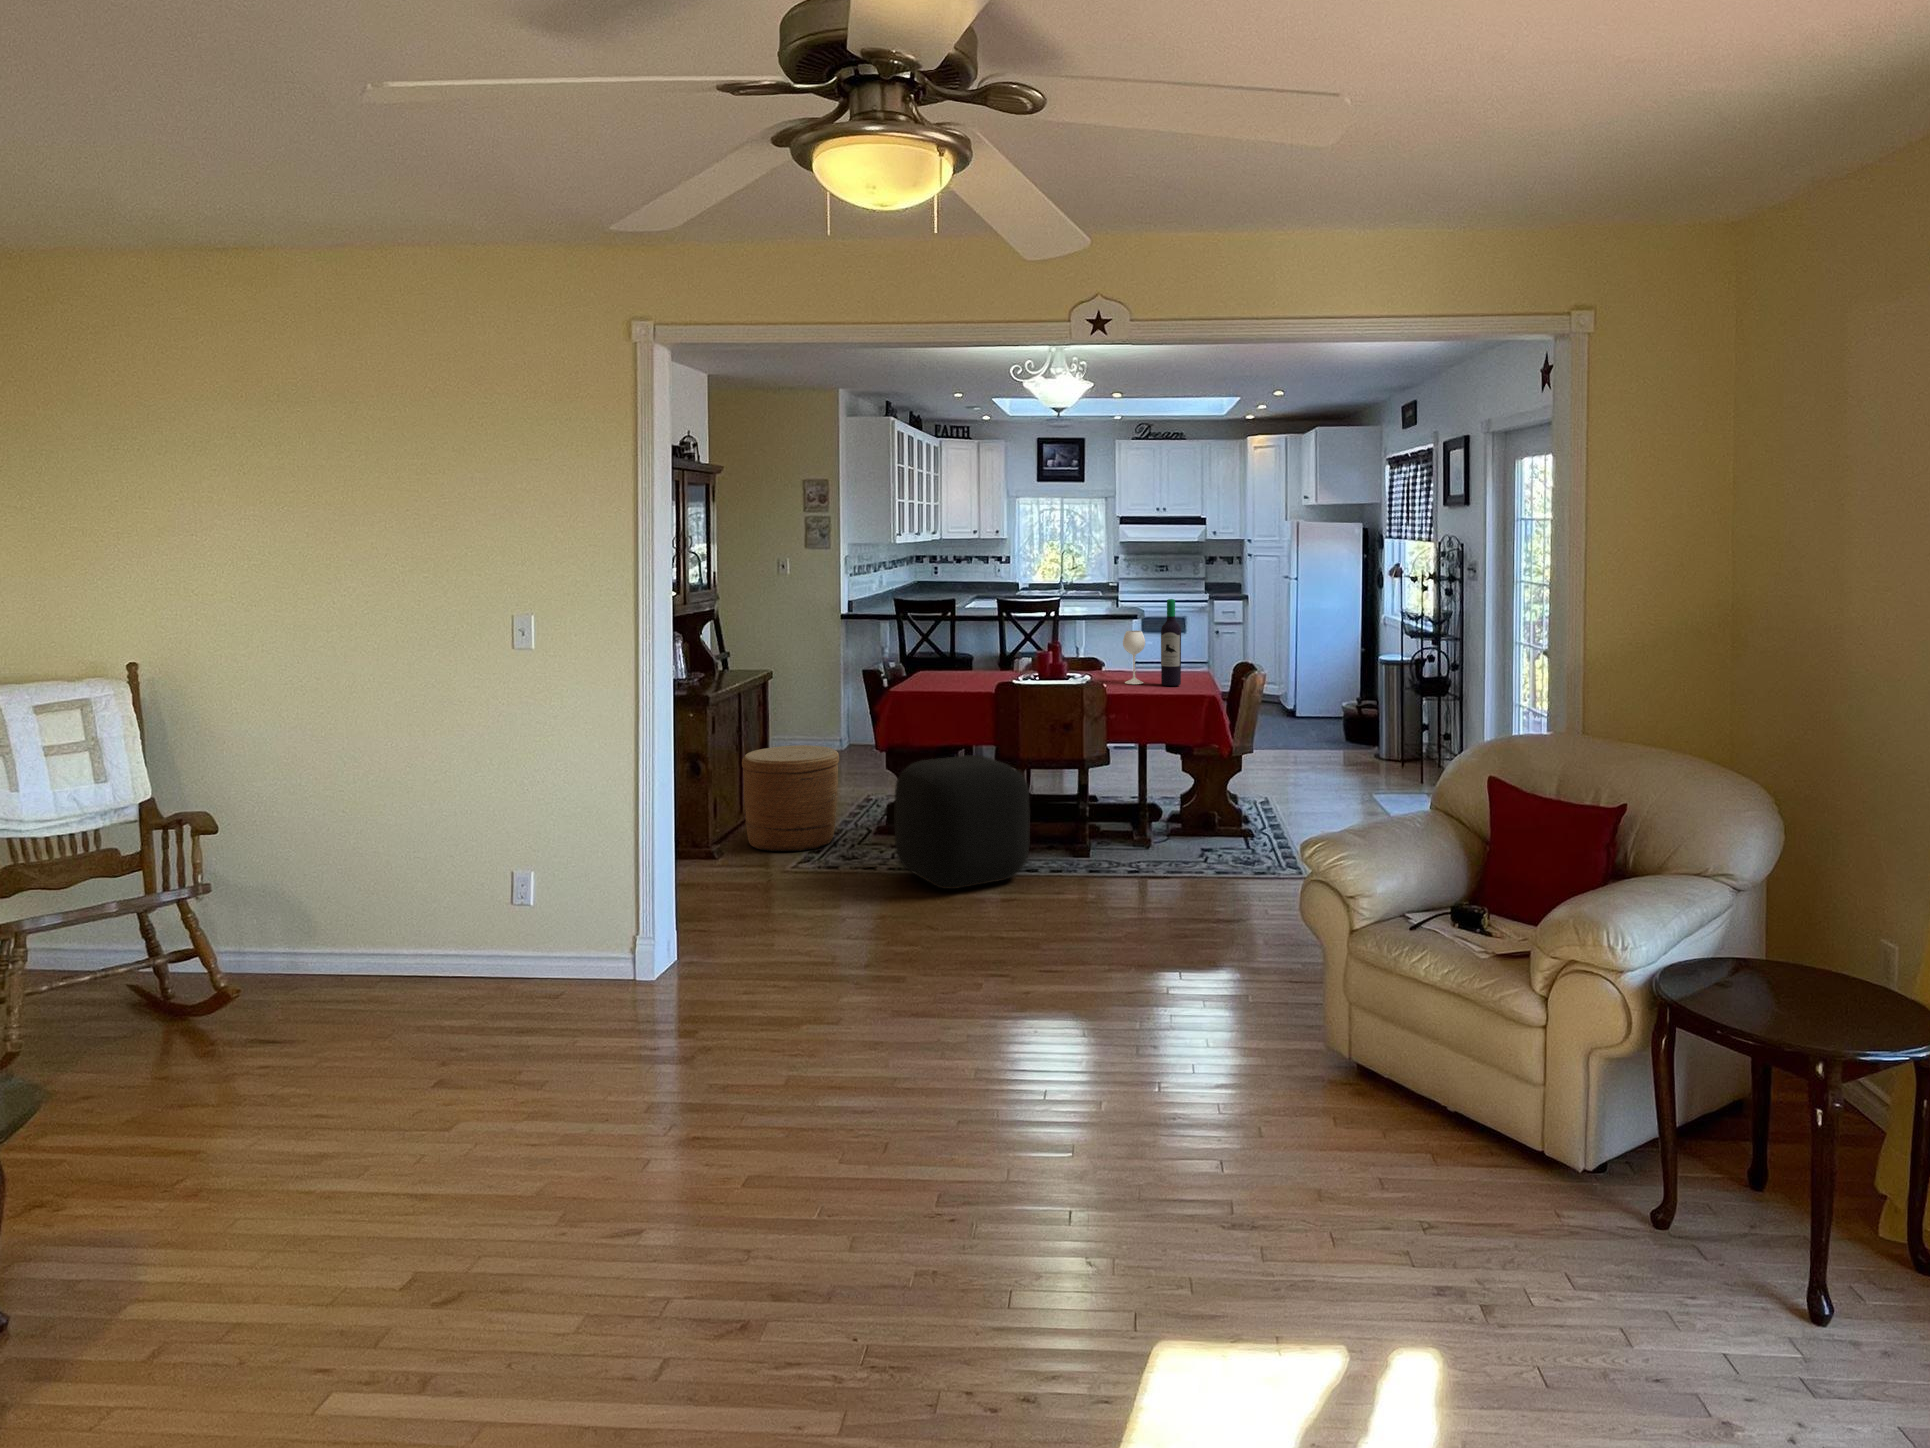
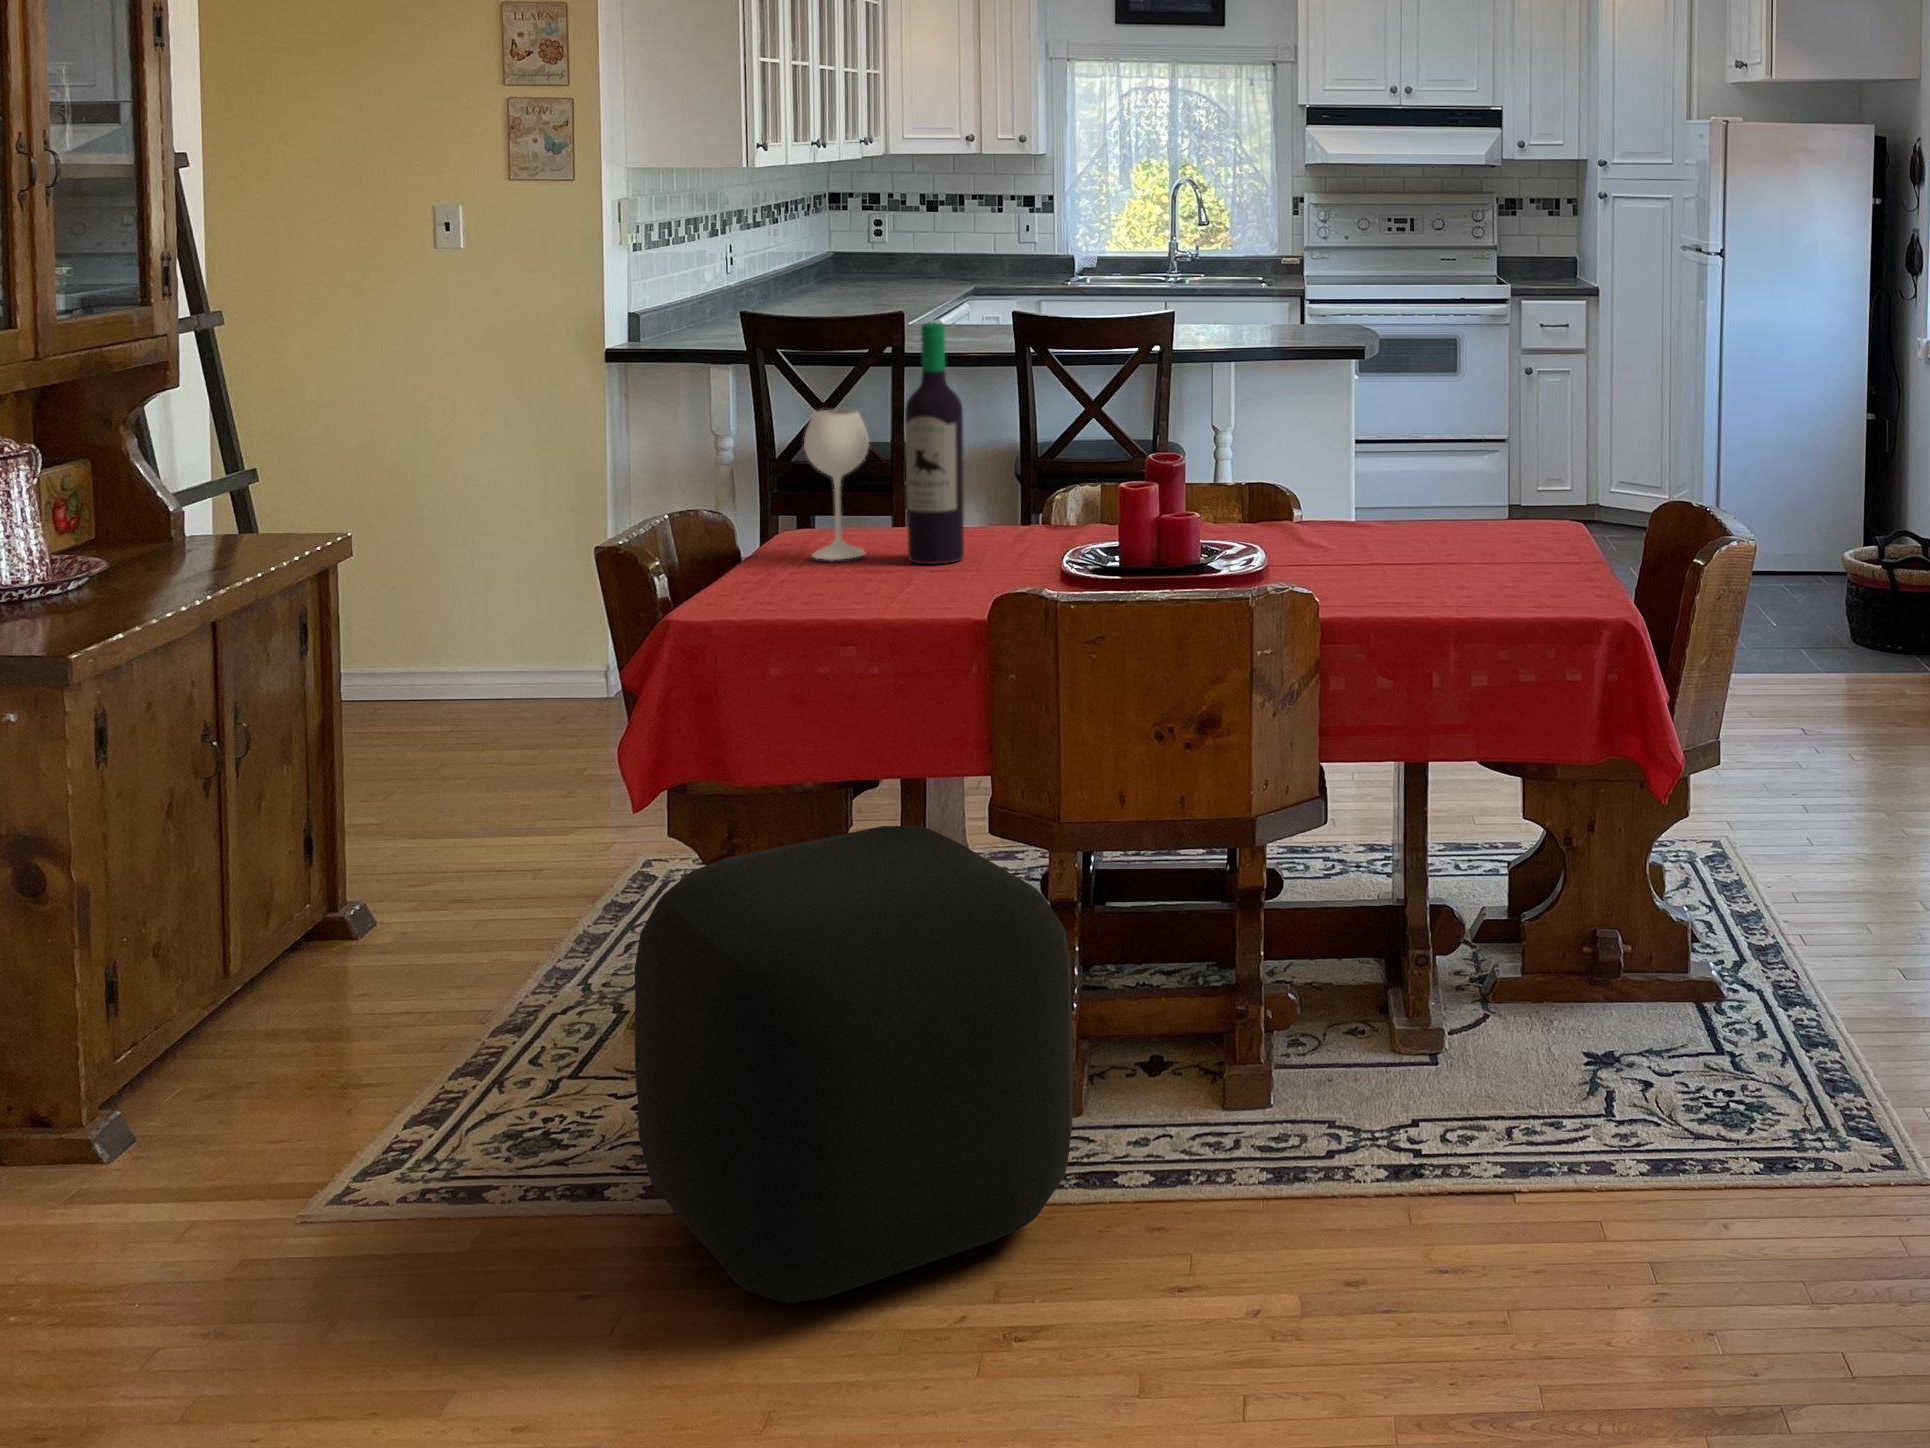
wine bottle: present [1123,599,1181,686] -> present [804,322,964,564]
woven basket: present [742,745,839,851] -> none [186,764,507,1115]

